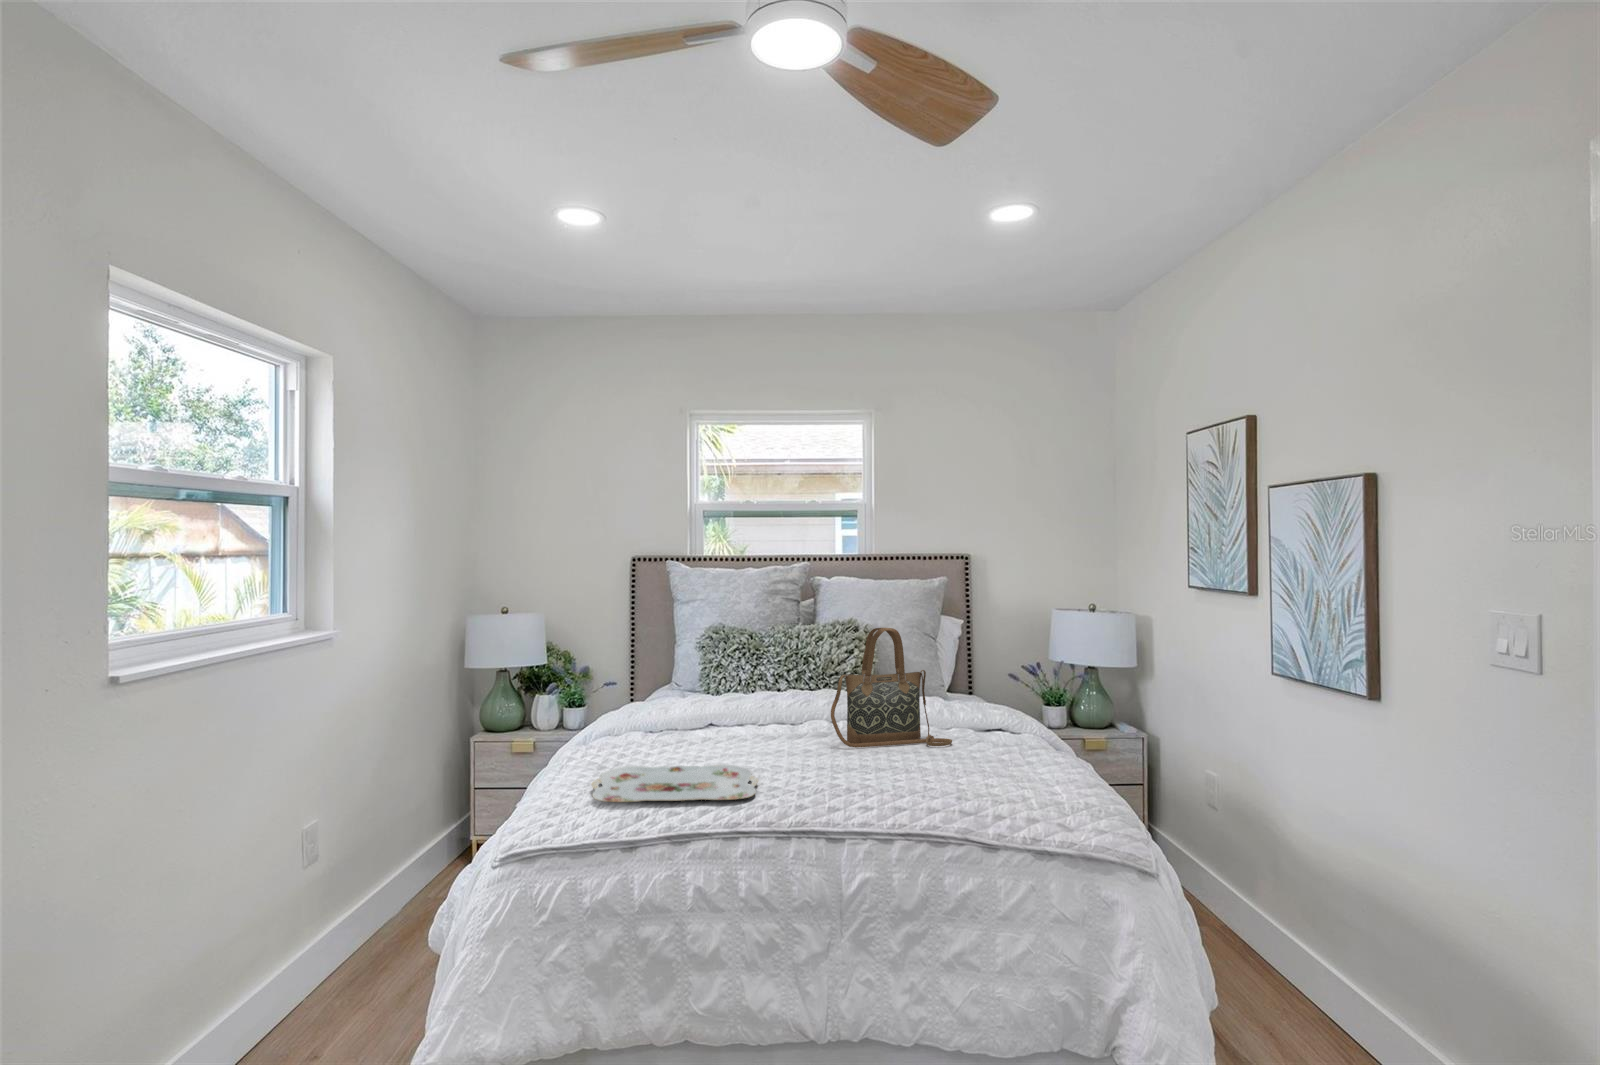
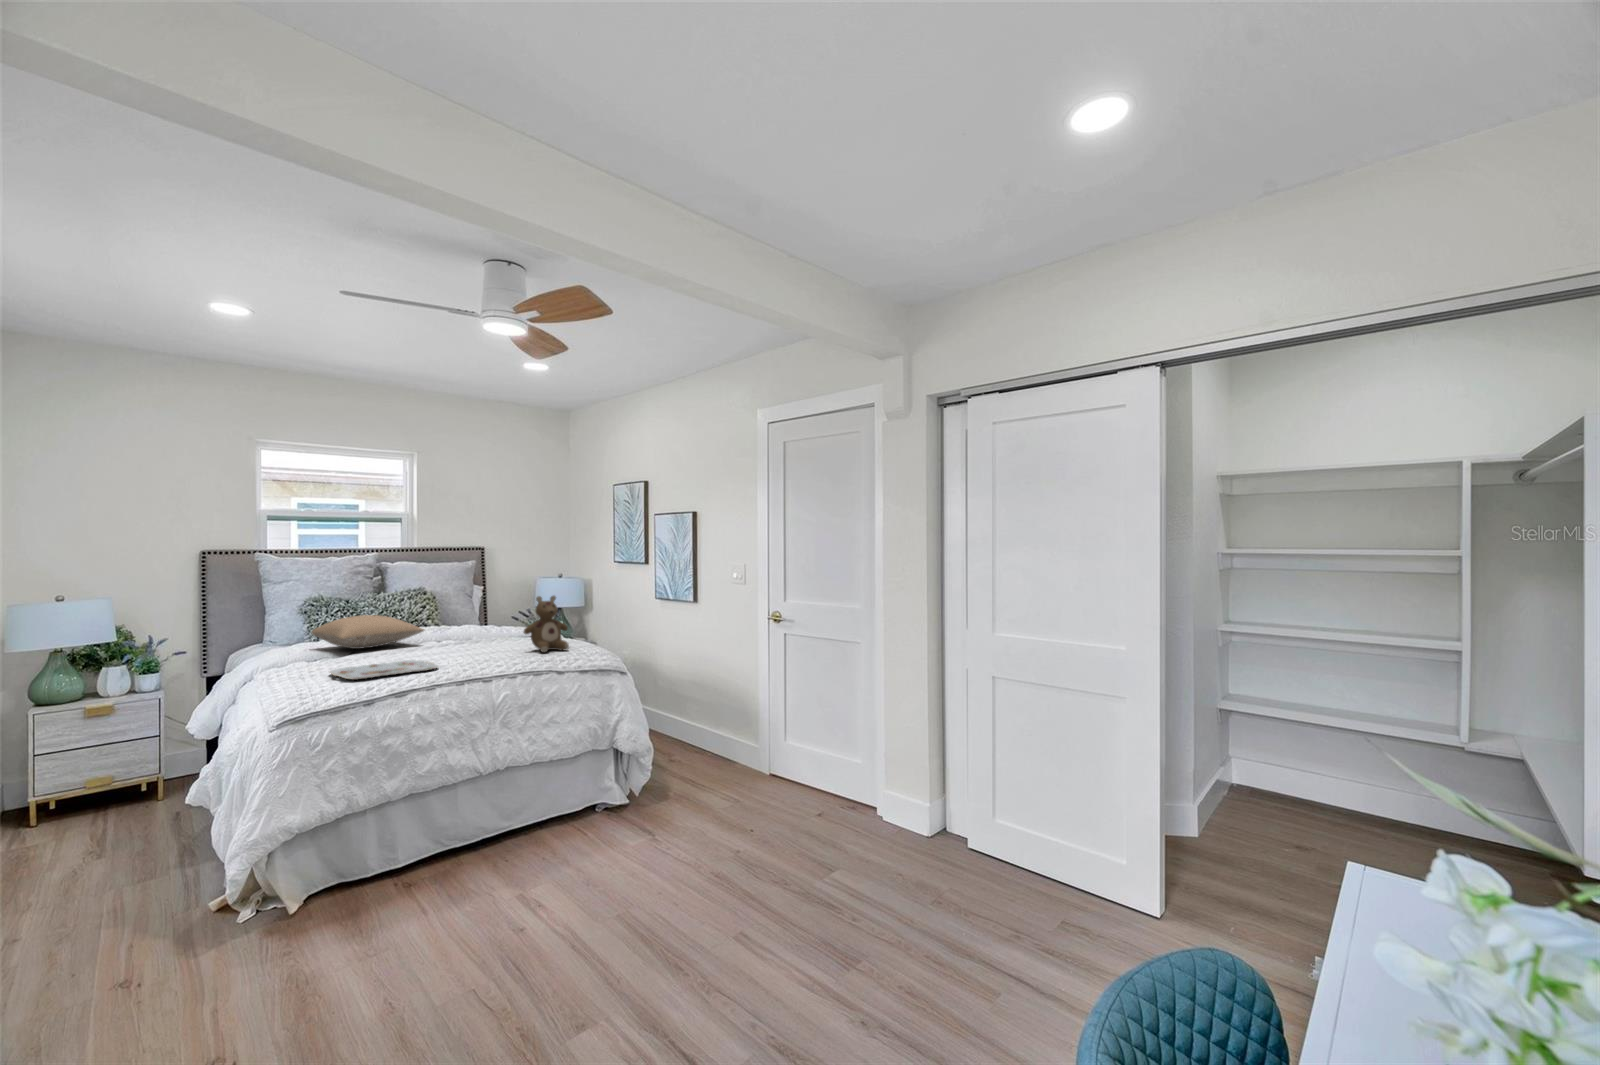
handbag: present [831,628,952,748] -> none [450,584,517,649]
pillow: none [678,665,812,719] -> present [311,615,424,649]
stuffed bear: none [935,666,1029,790] -> present [524,596,569,652]

